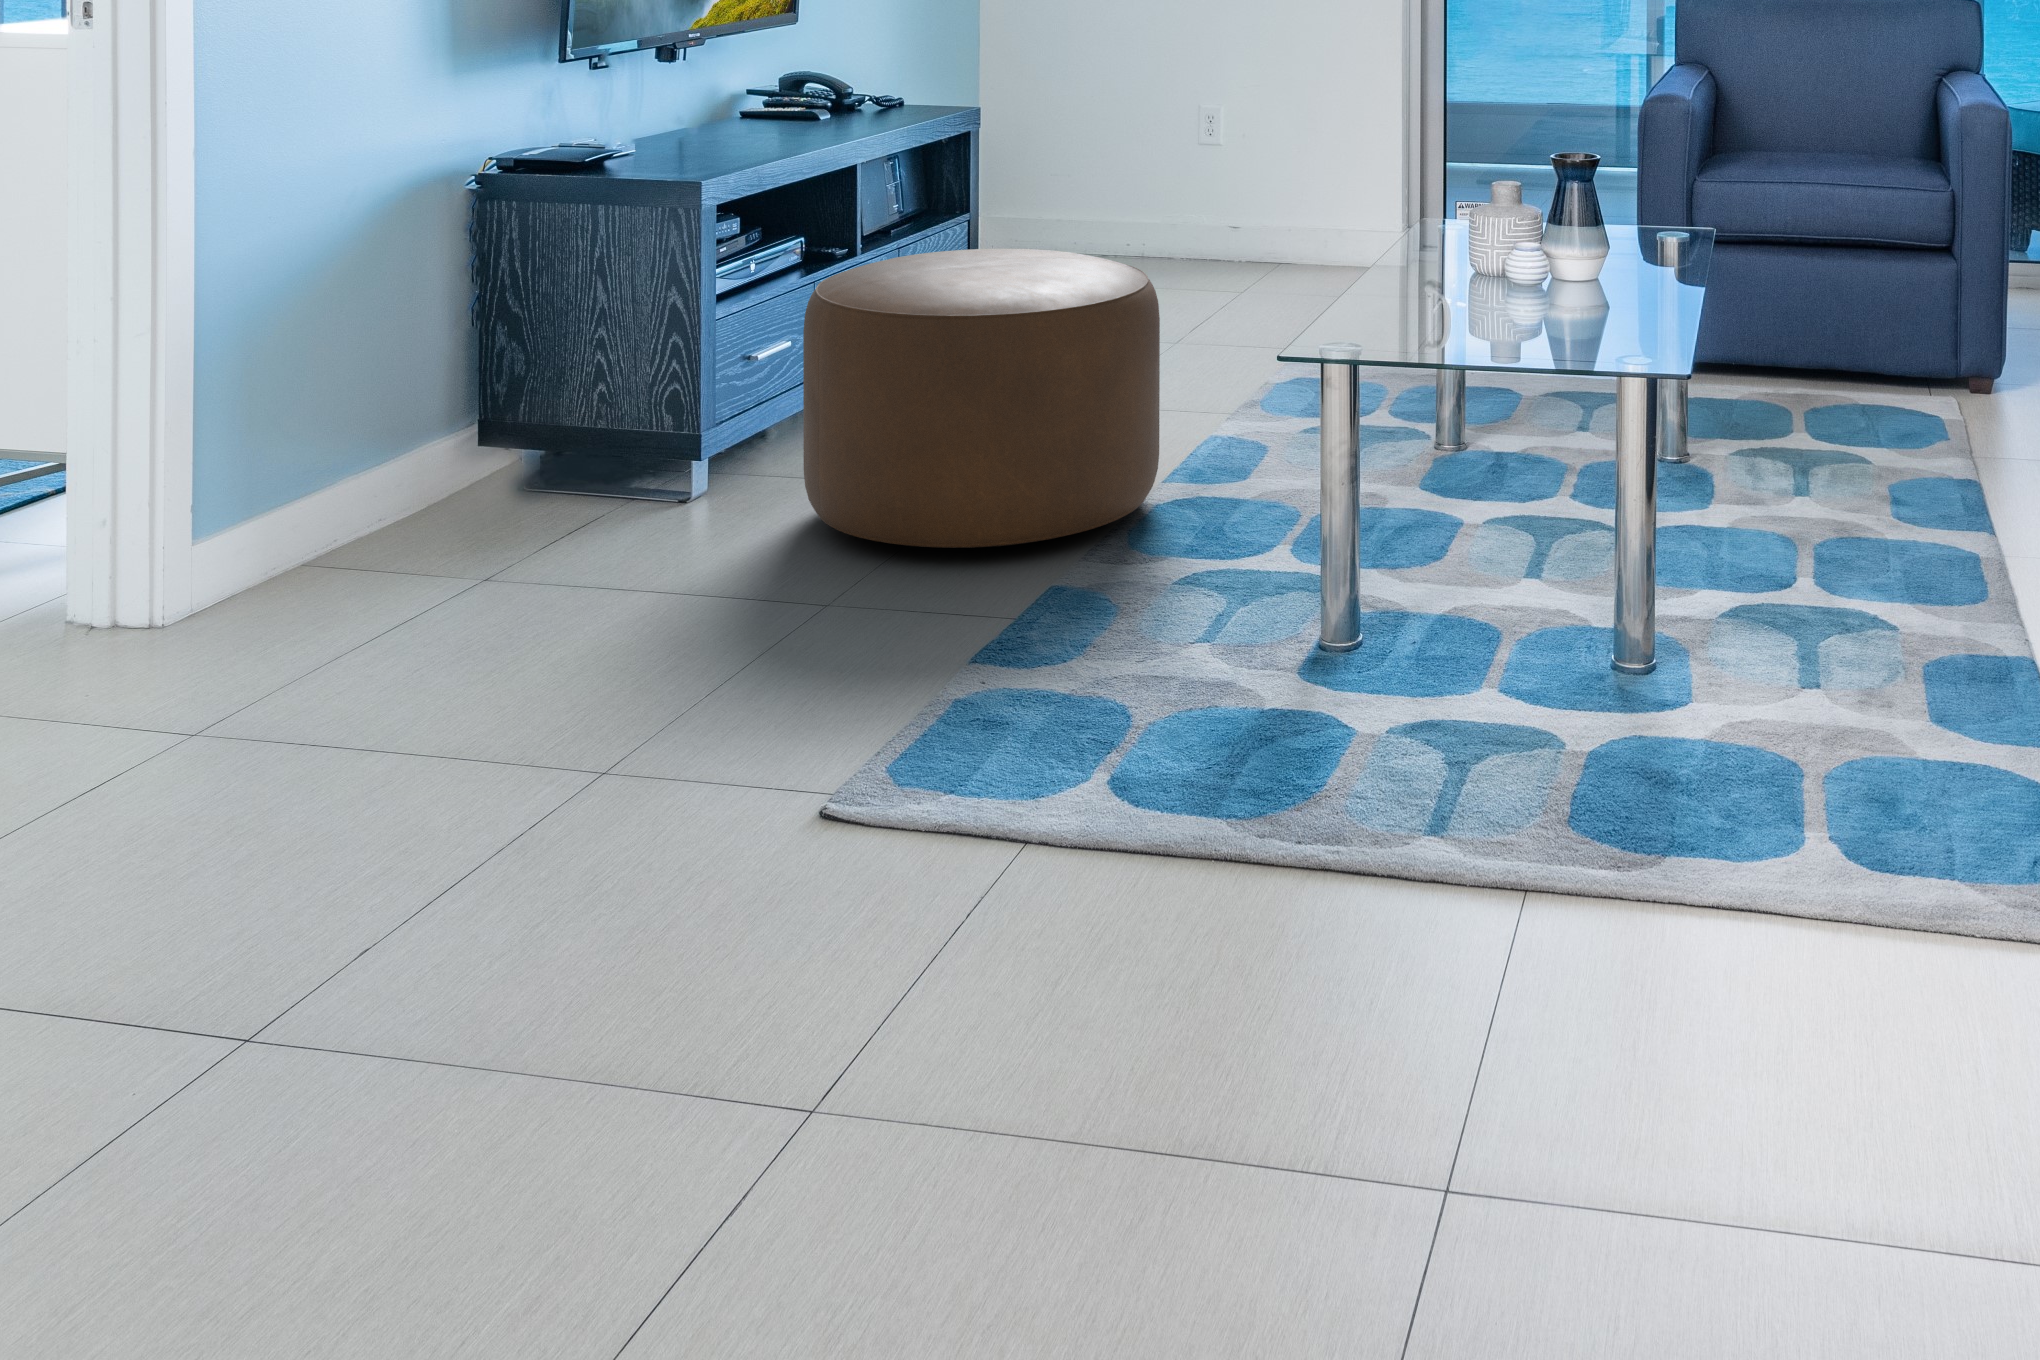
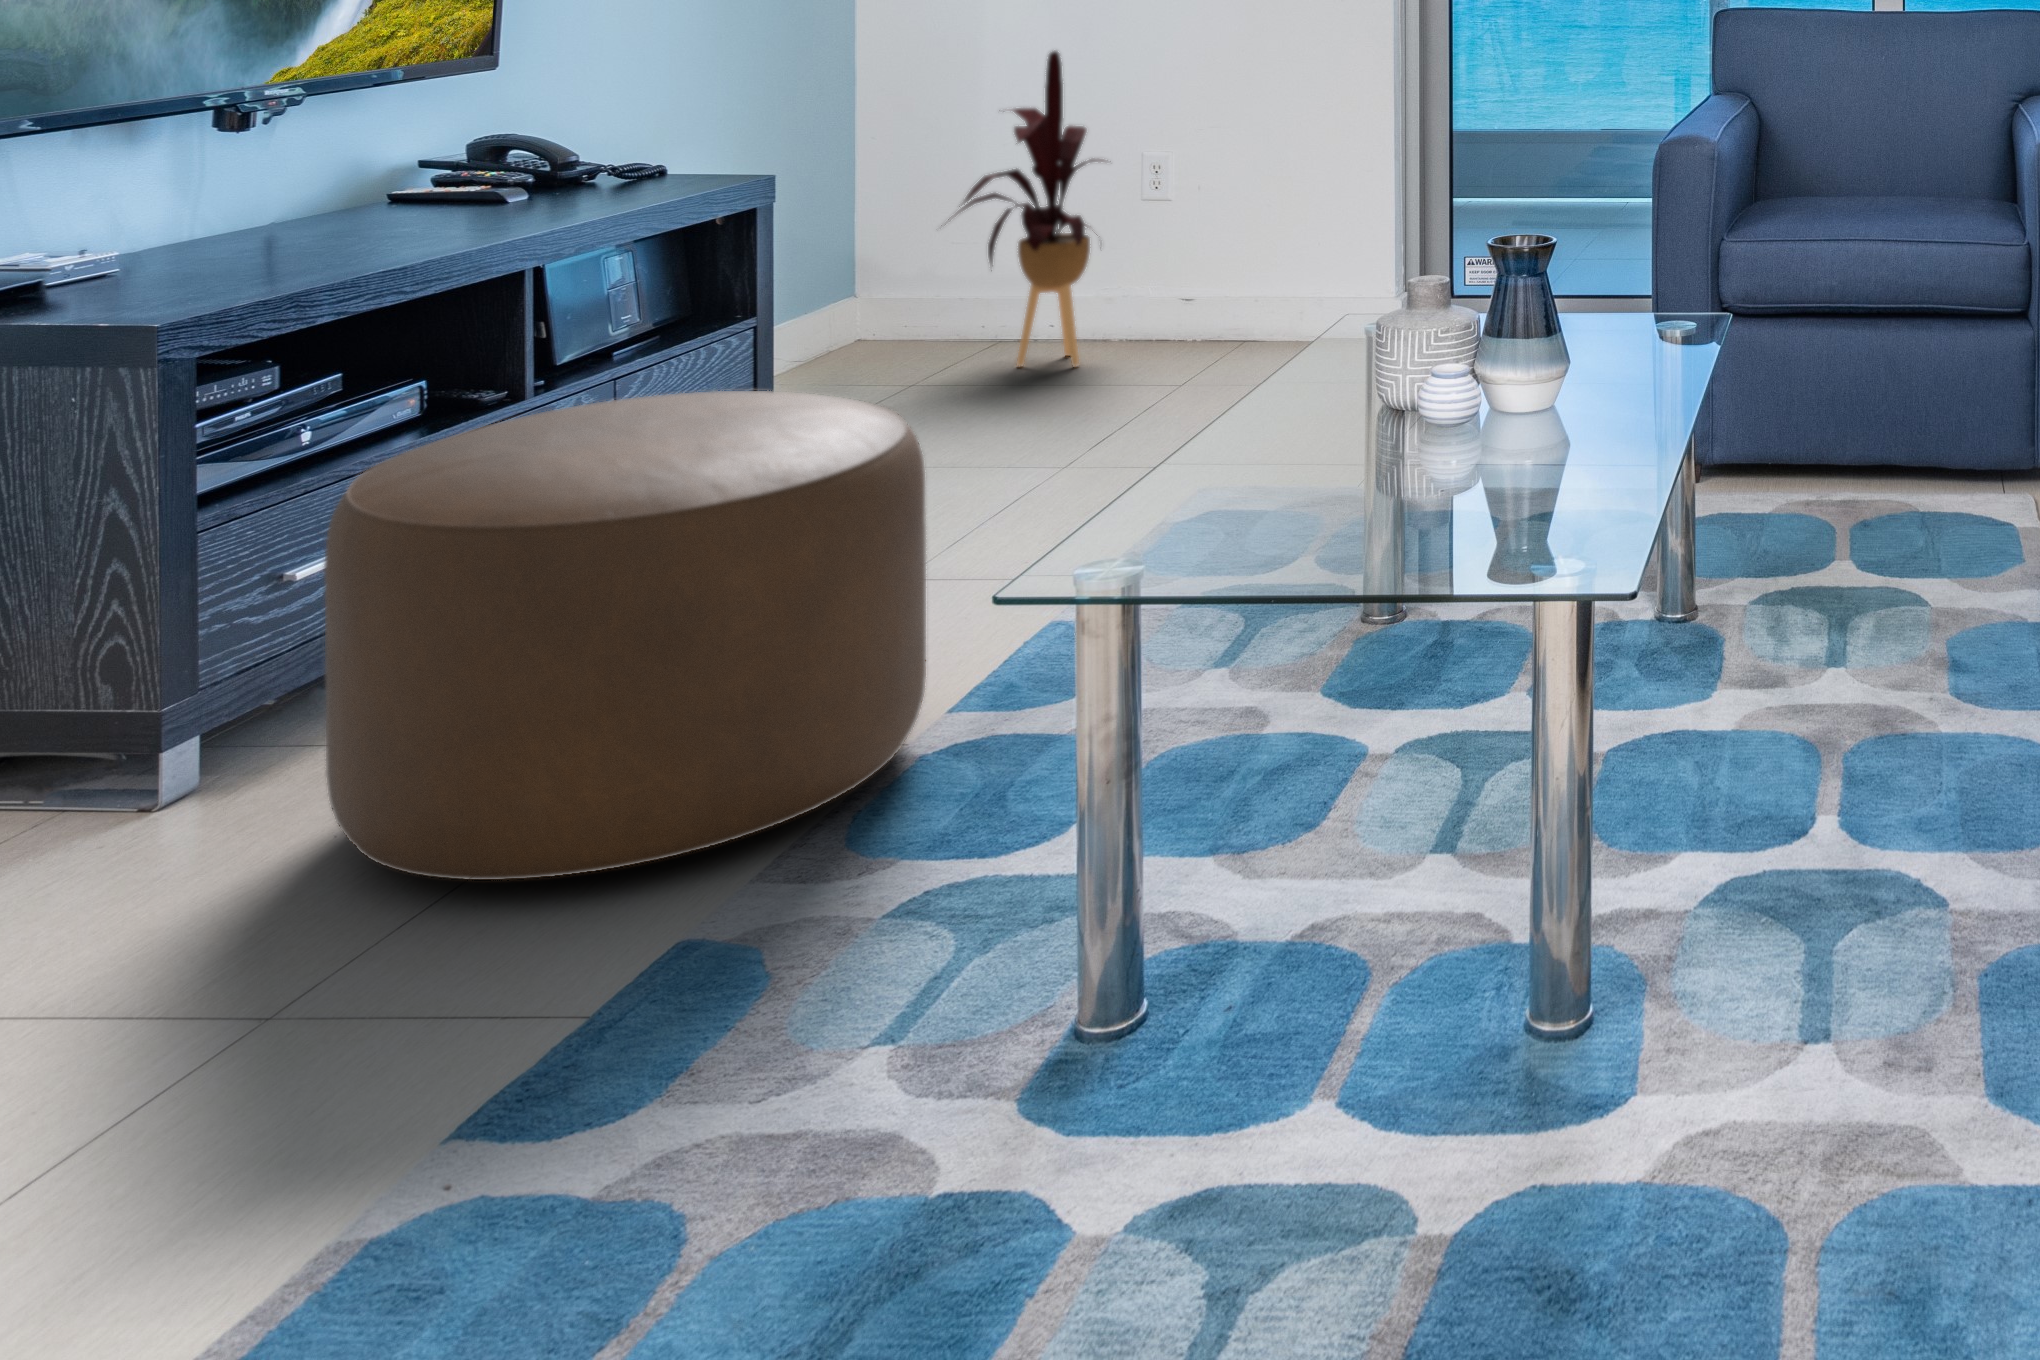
house plant: none [1060,20,1194,275] -> present [941,51,1103,366]

